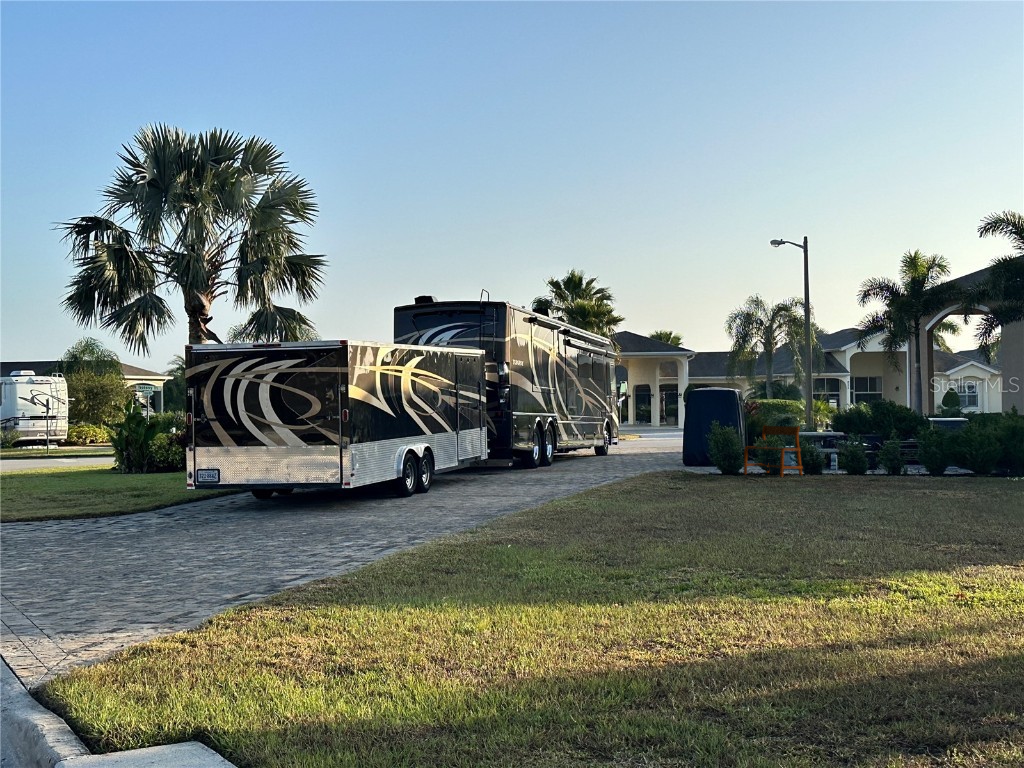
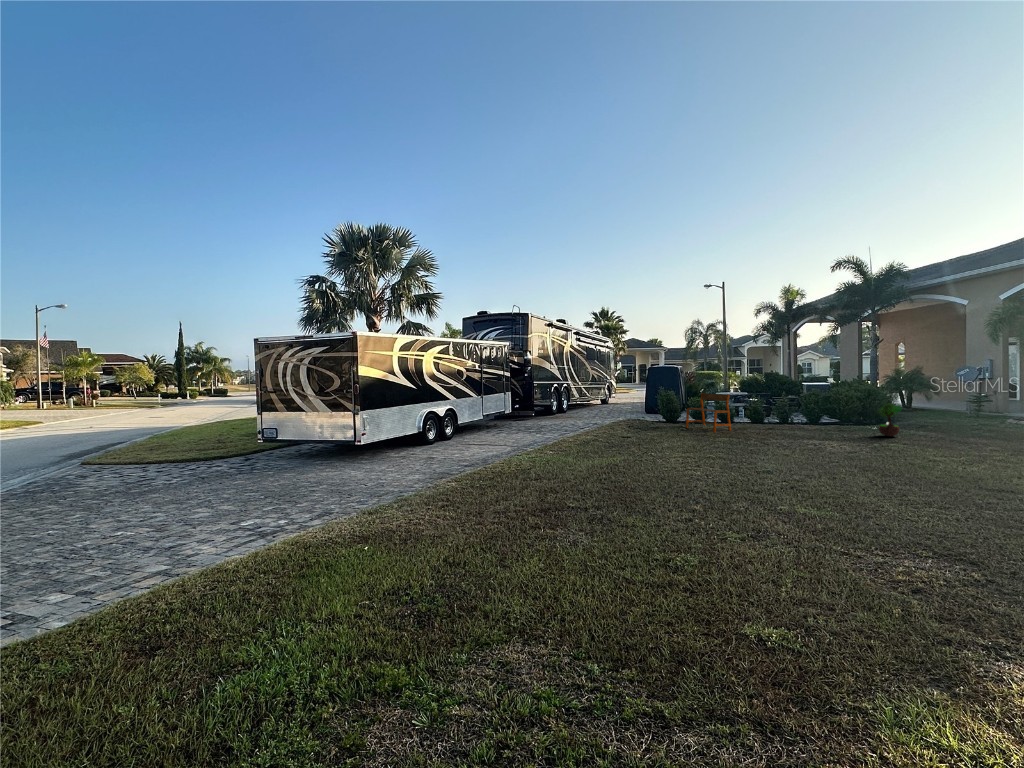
potted tree: none [965,431,994,475] -> present [878,403,900,436]

